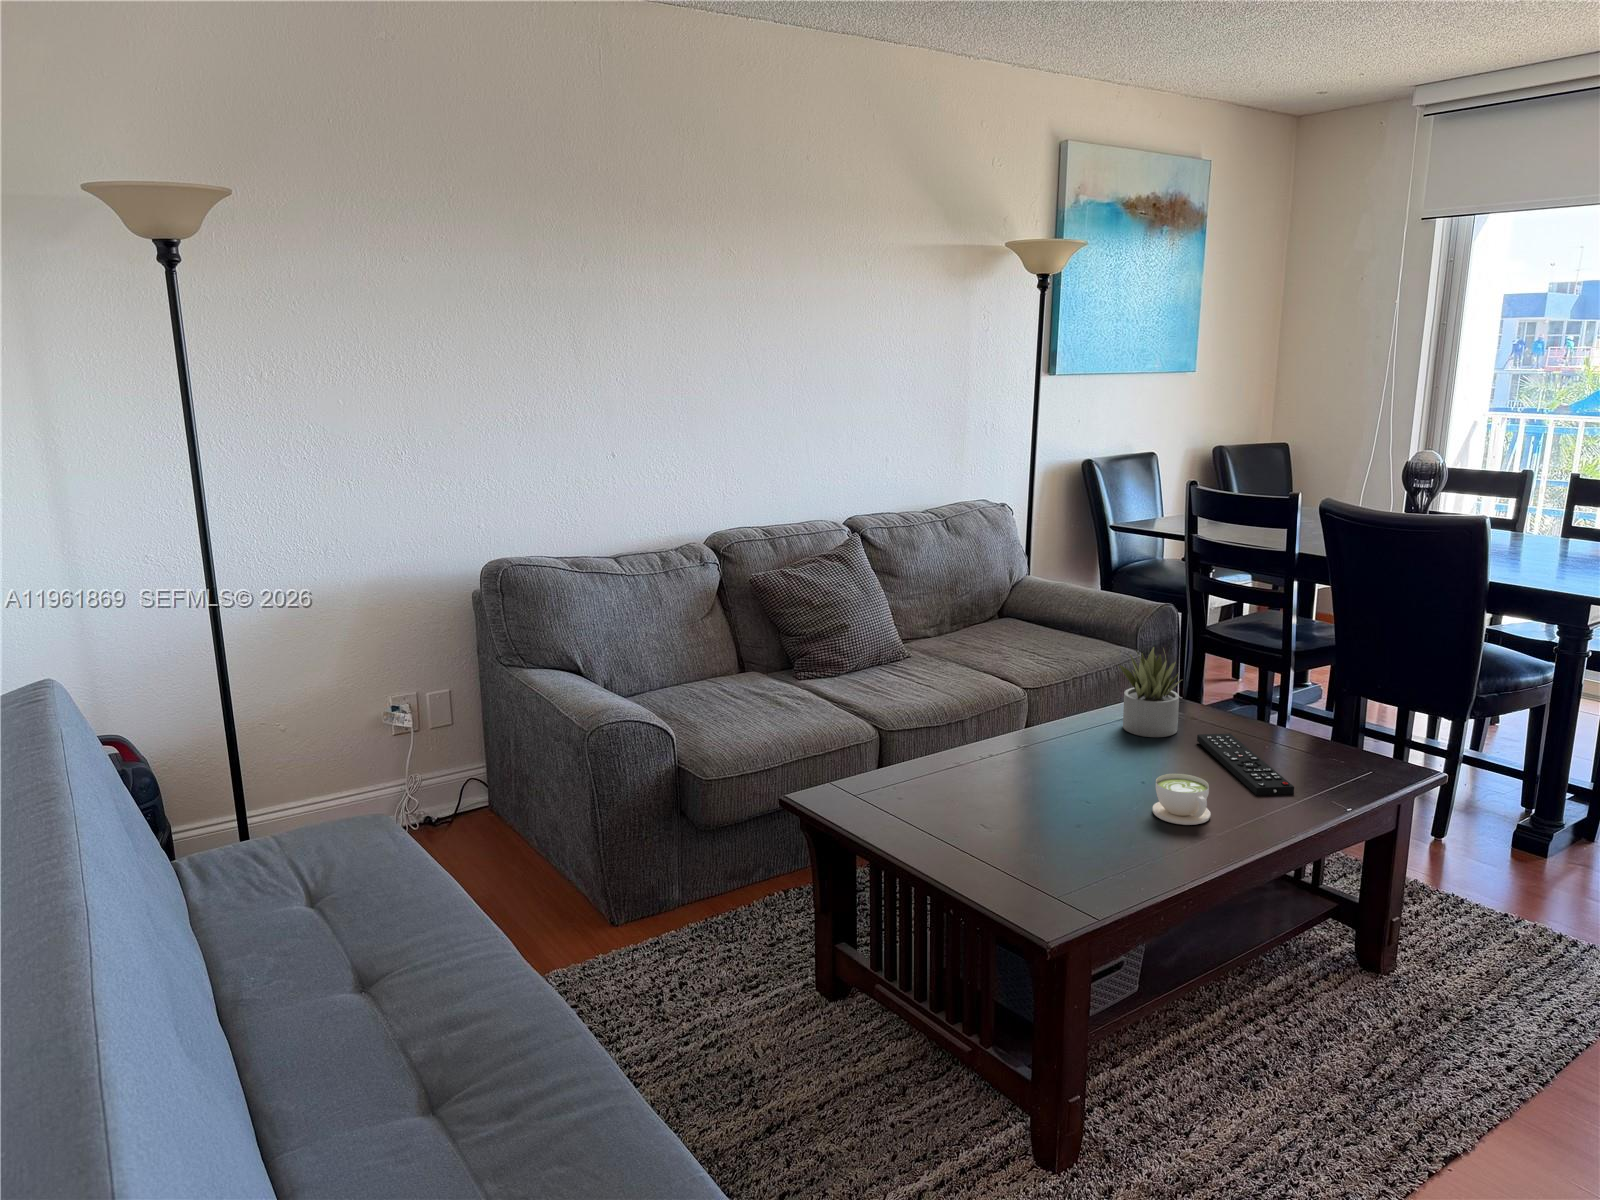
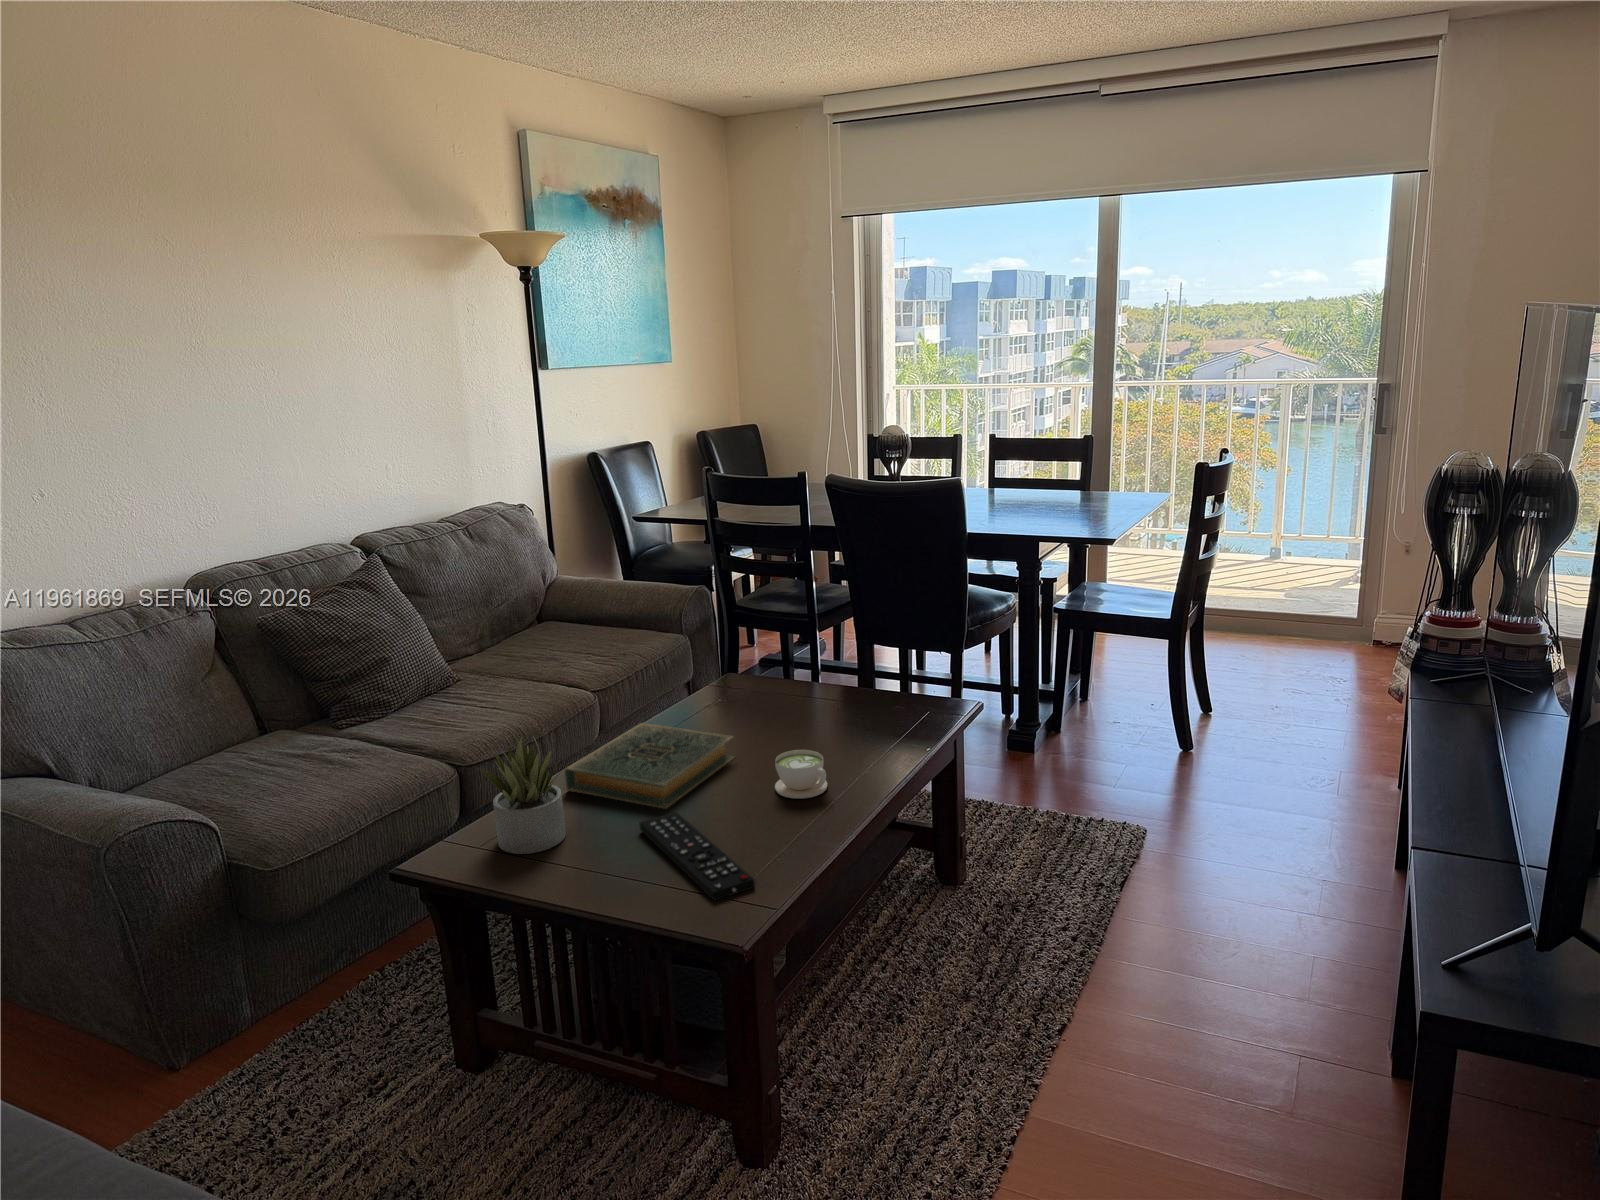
succulent plant: present [1119,647,1180,737] -> present [480,736,566,854]
hardback book: none [953,720,1129,803] -> present [565,723,734,809]
remote control: present [1197,733,1294,795] -> present [640,812,755,901]

